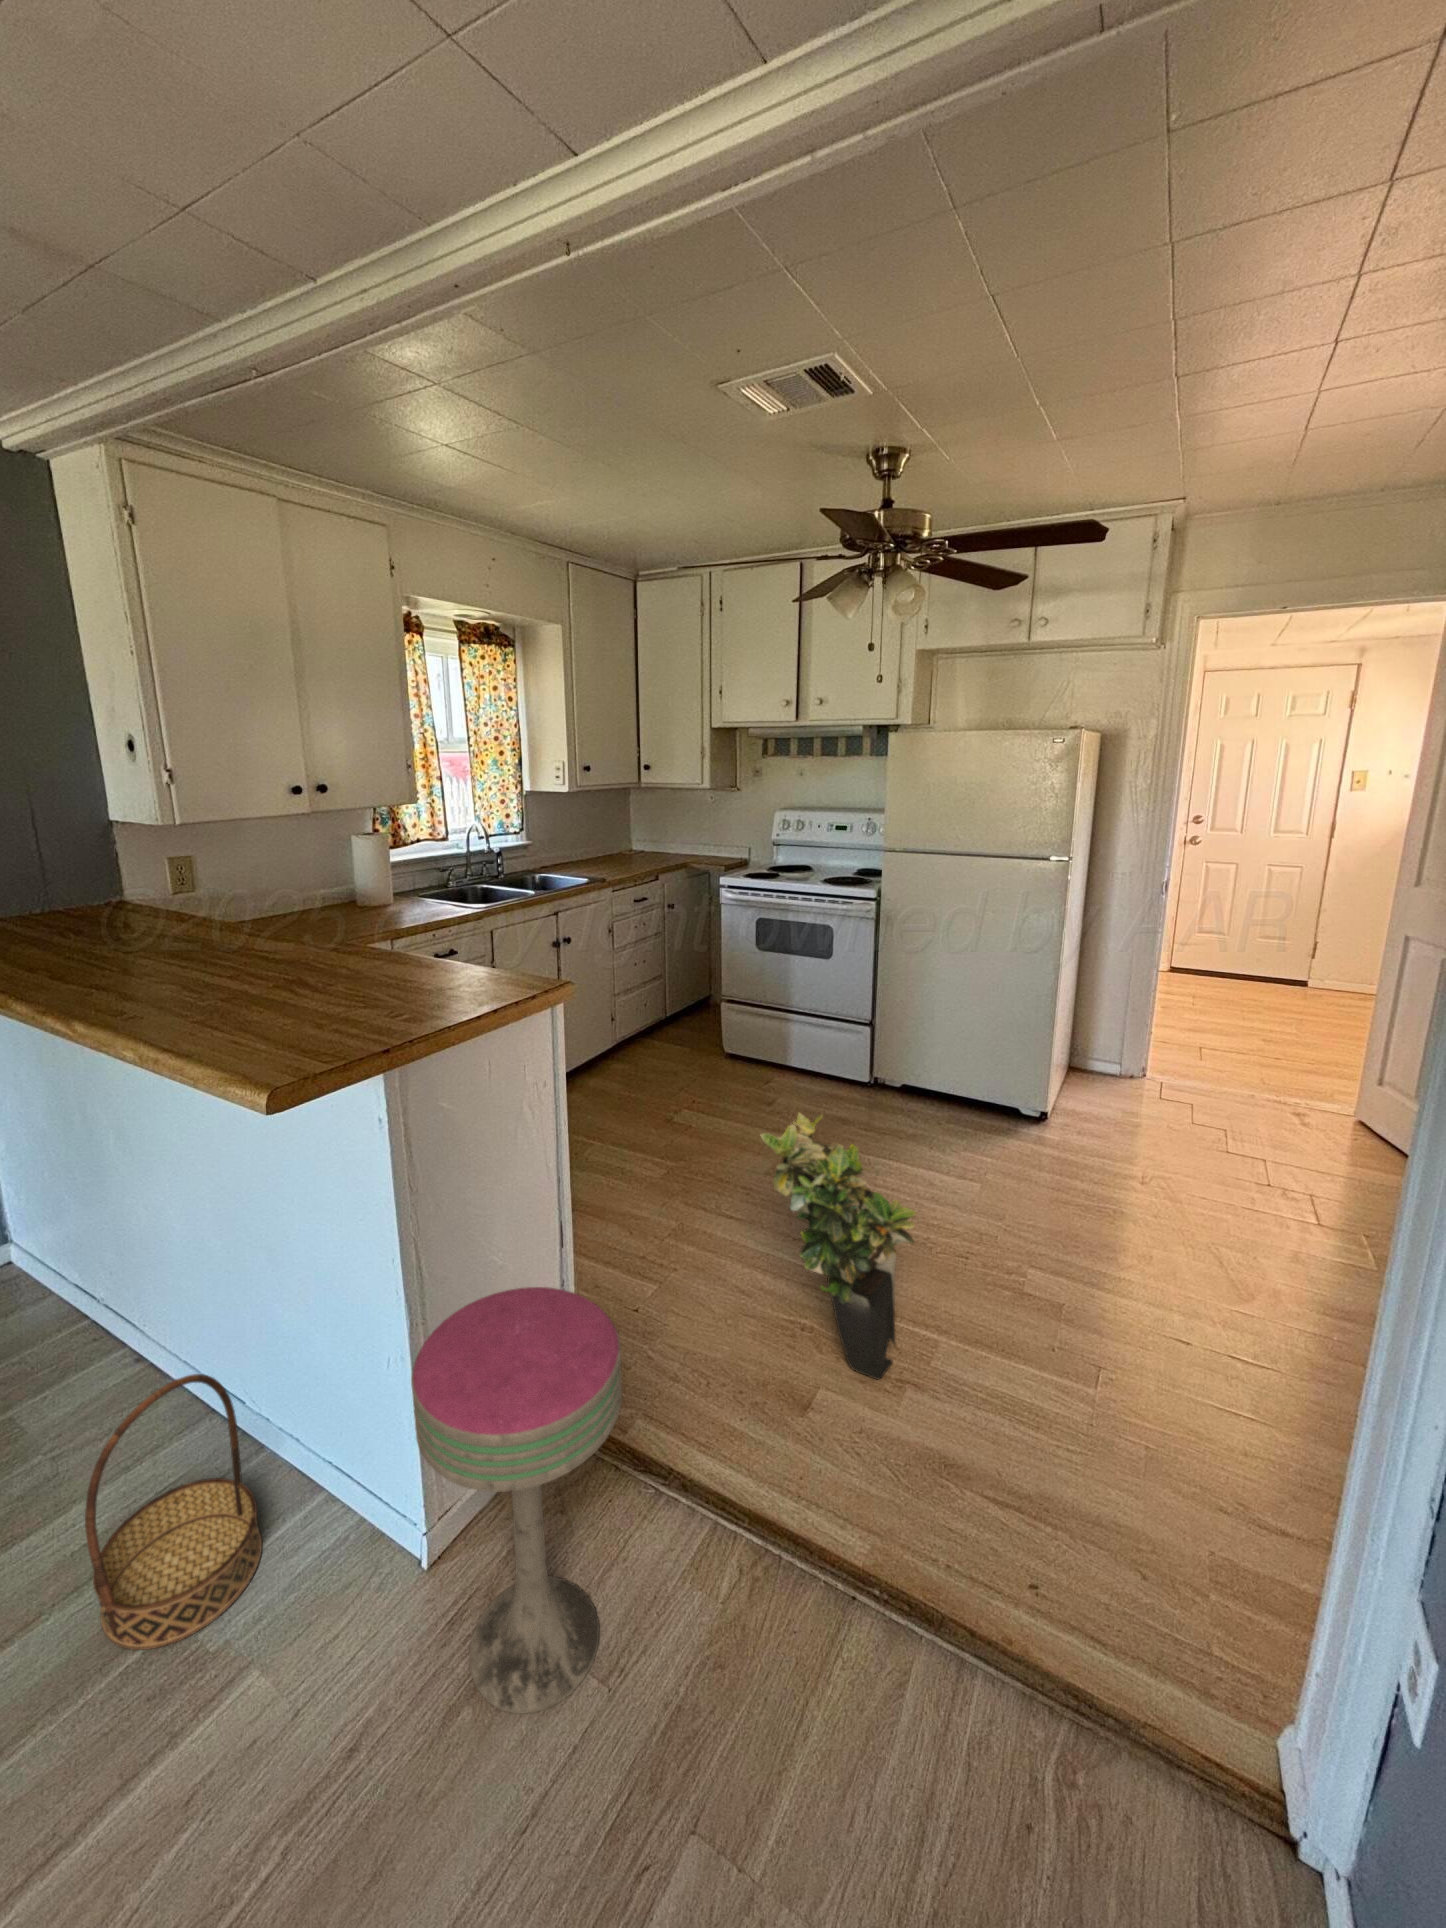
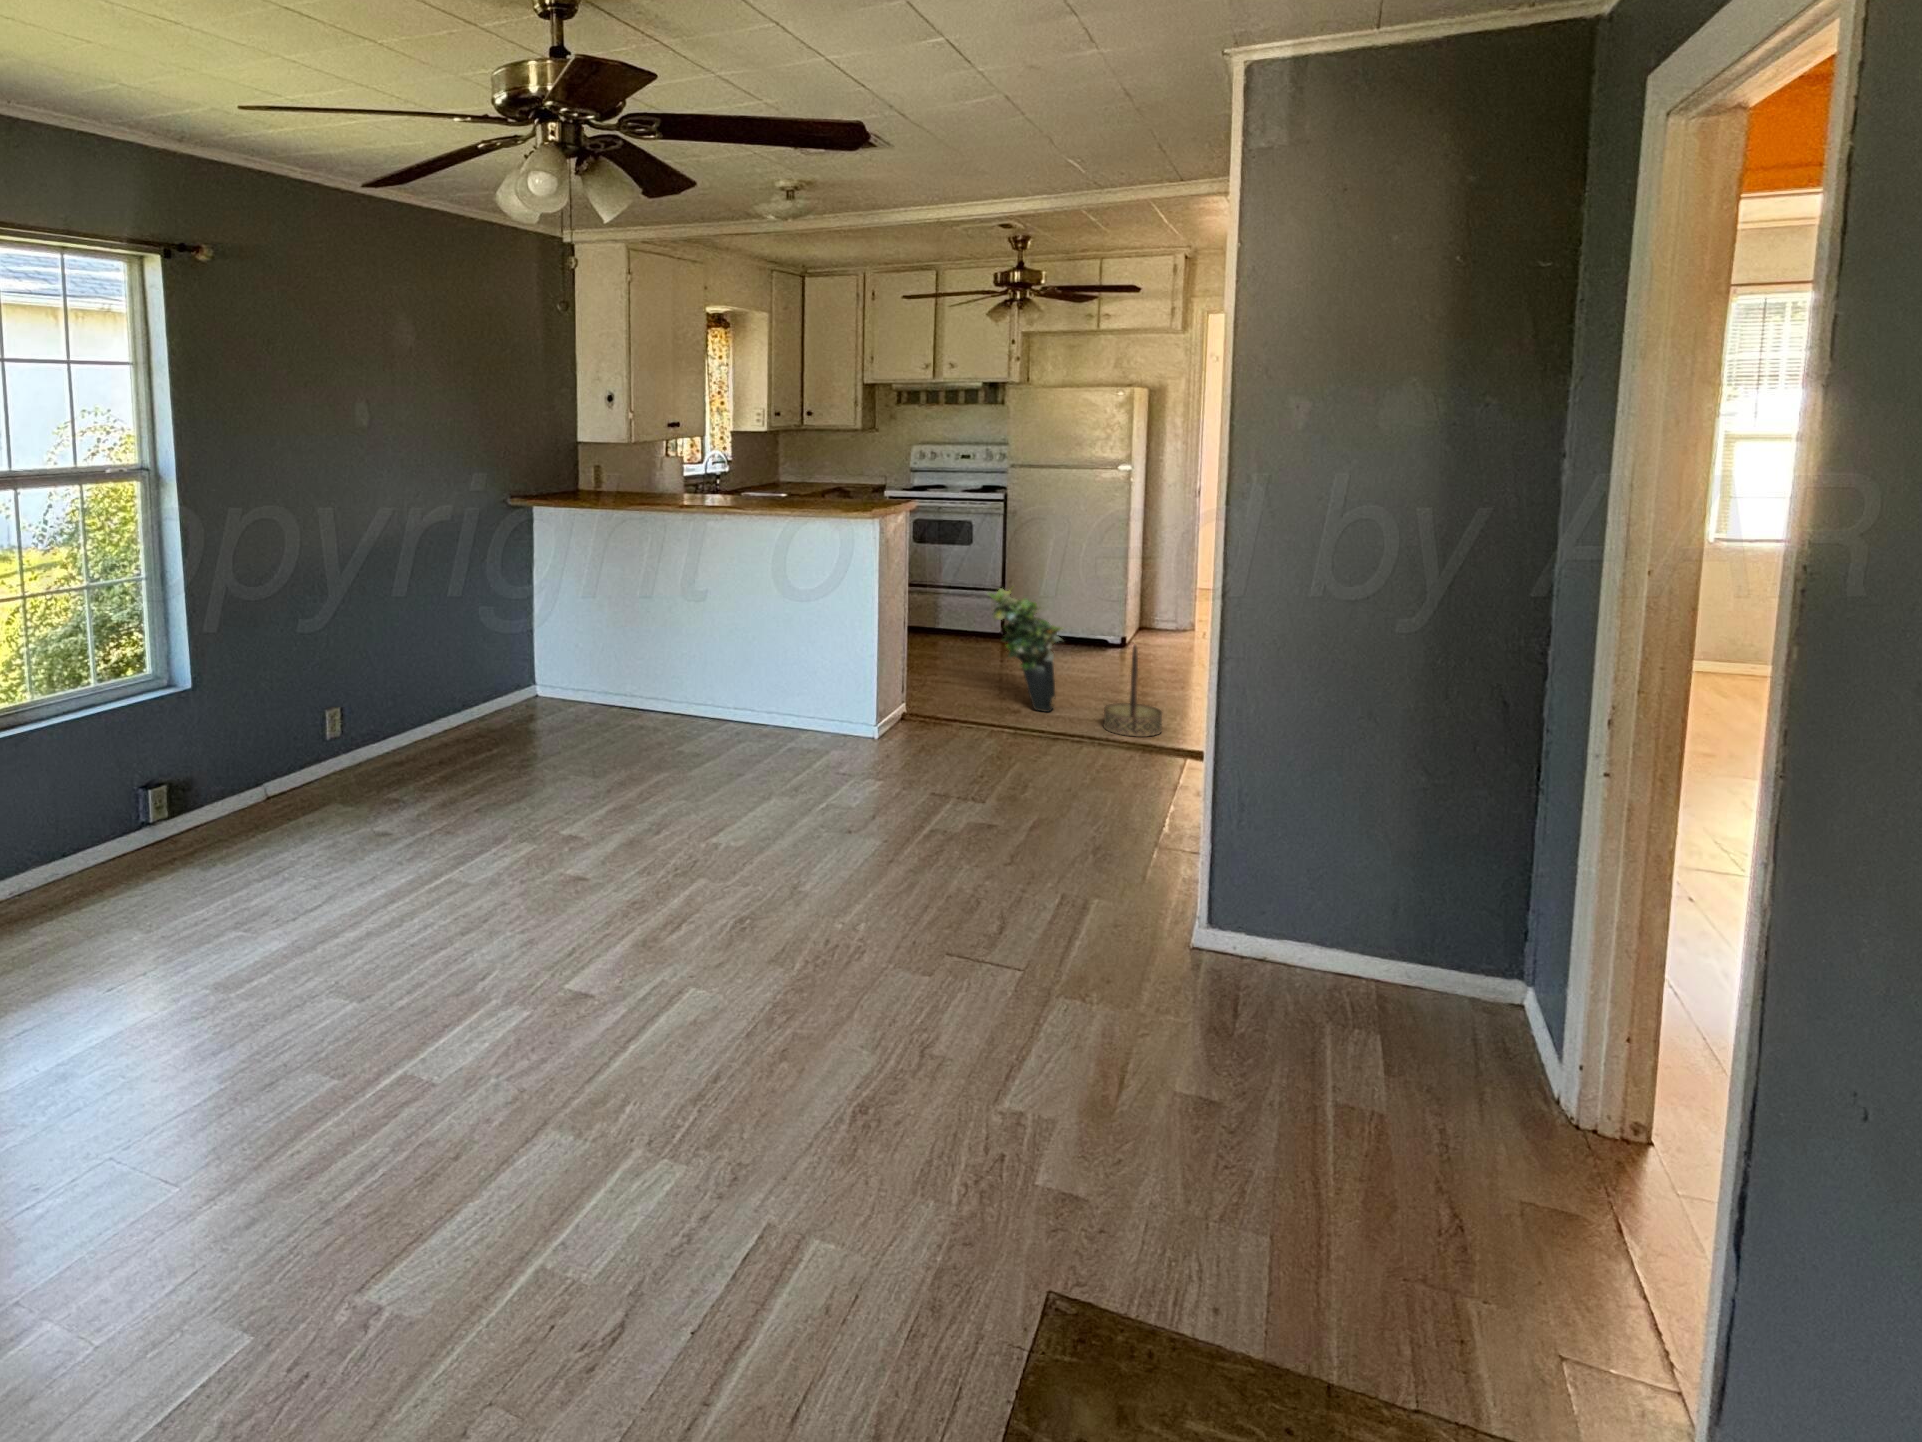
bar stool: present [411,1287,622,1714] -> none [900,618,976,763]
basket: present [85,1374,262,1650] -> present [1104,645,1162,737]

